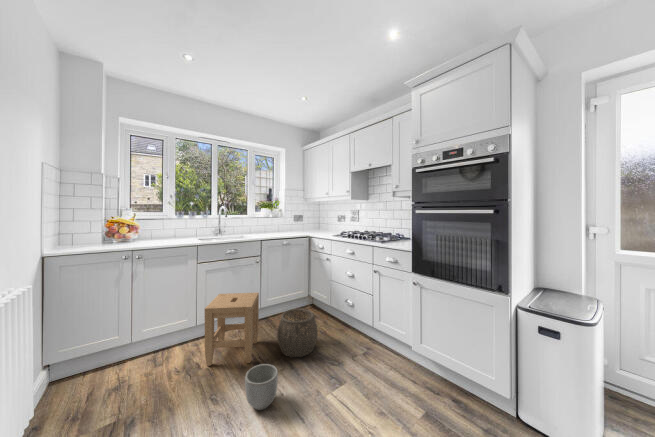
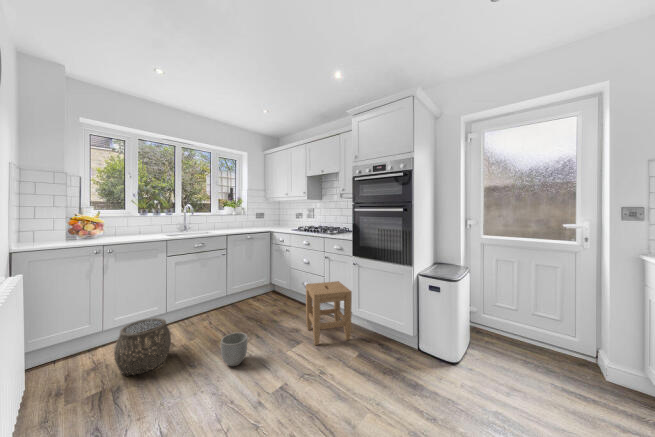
stool: present [205,293,259,366] -> present [306,281,352,345]
woven basket: present [277,309,318,357] -> present [114,318,171,375]

